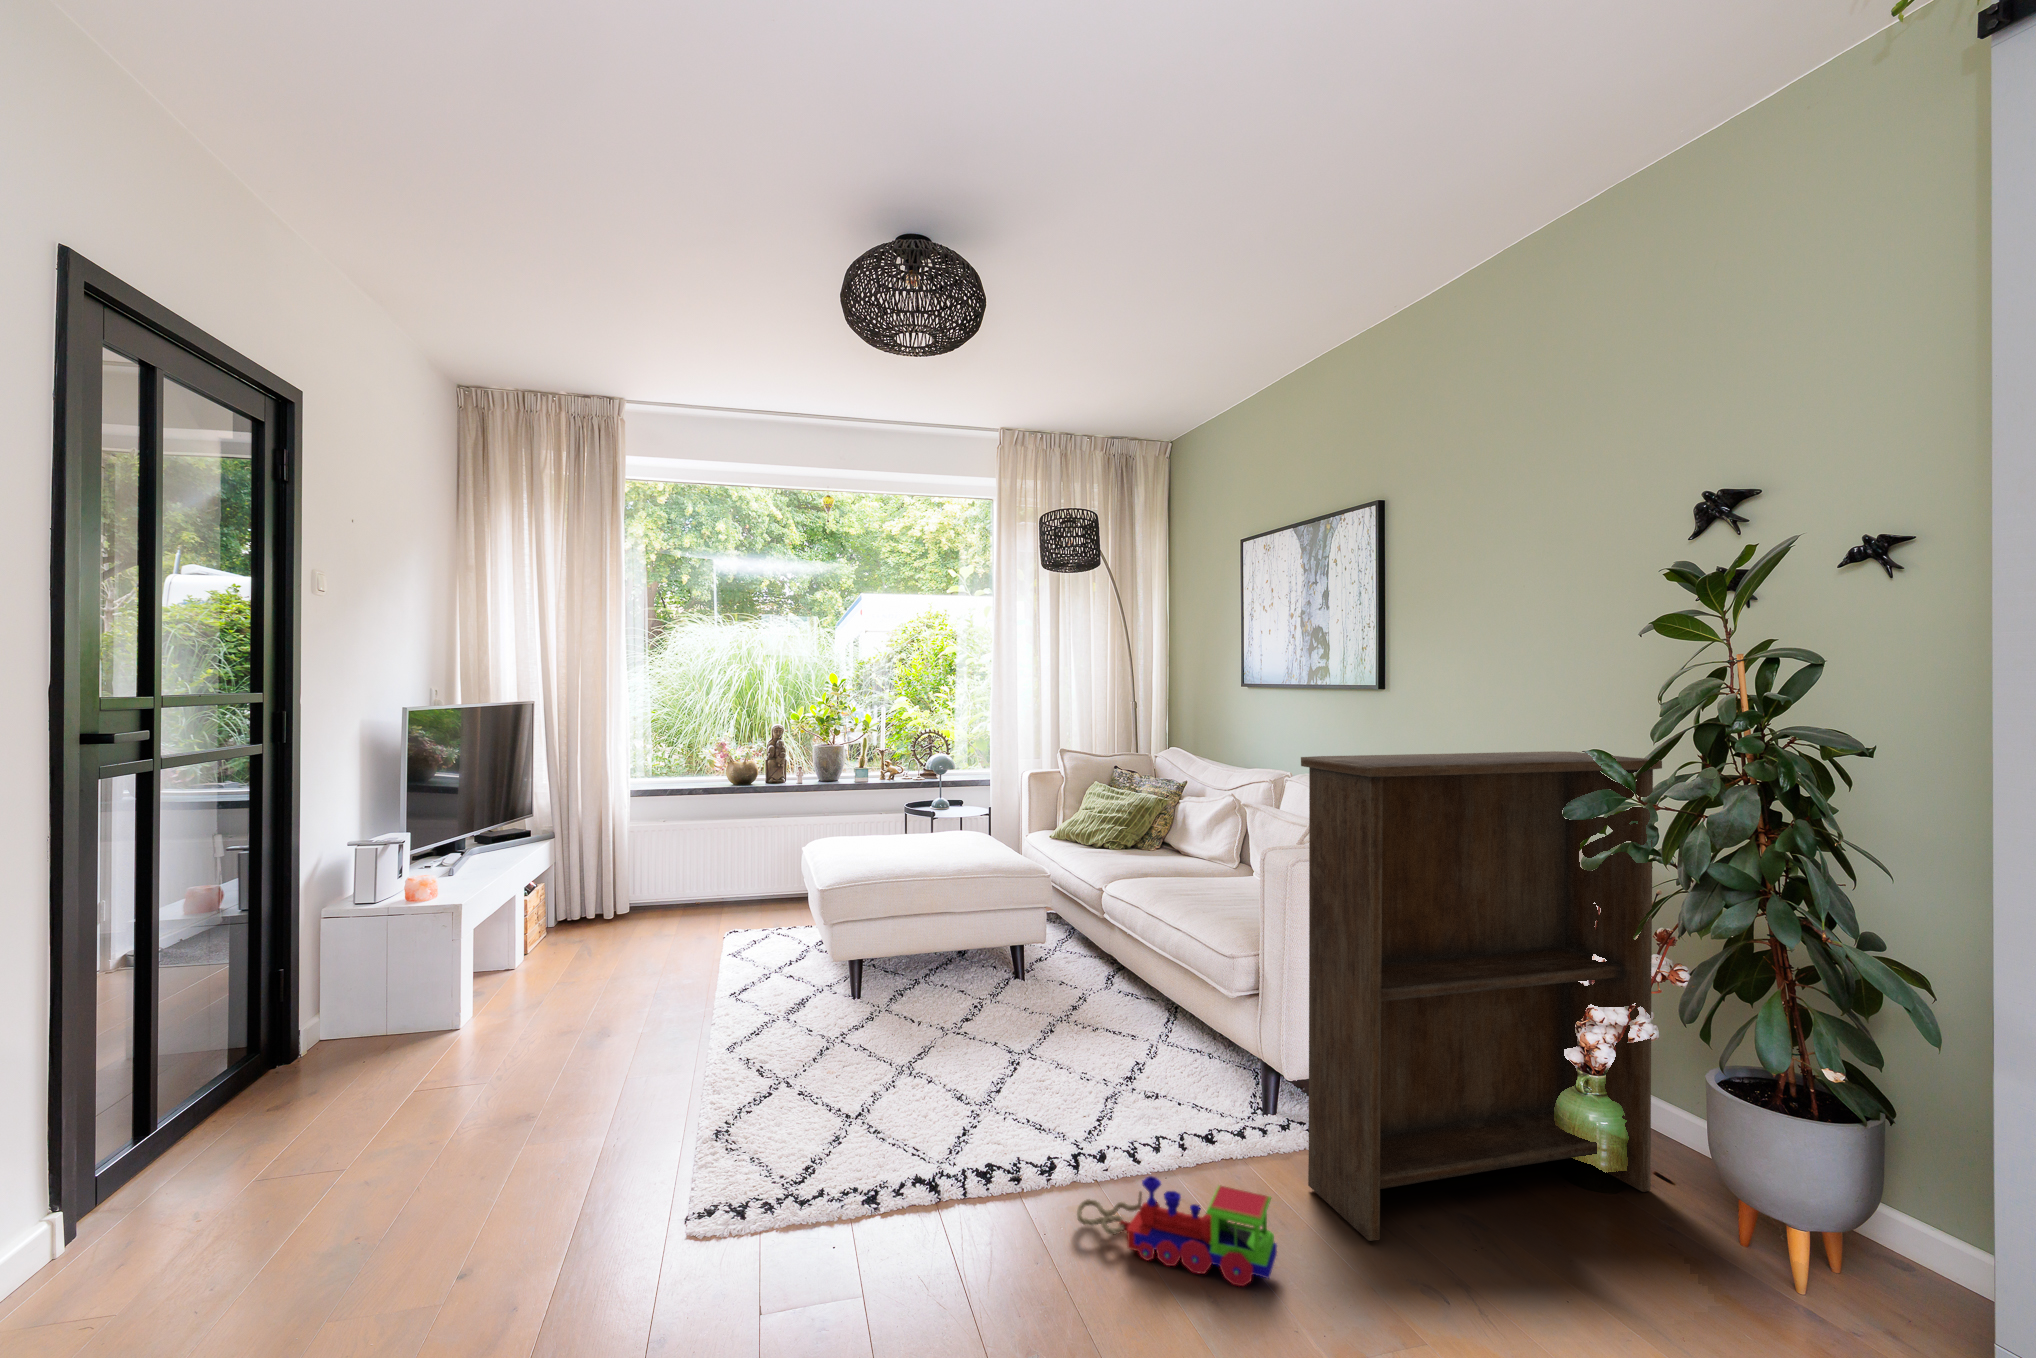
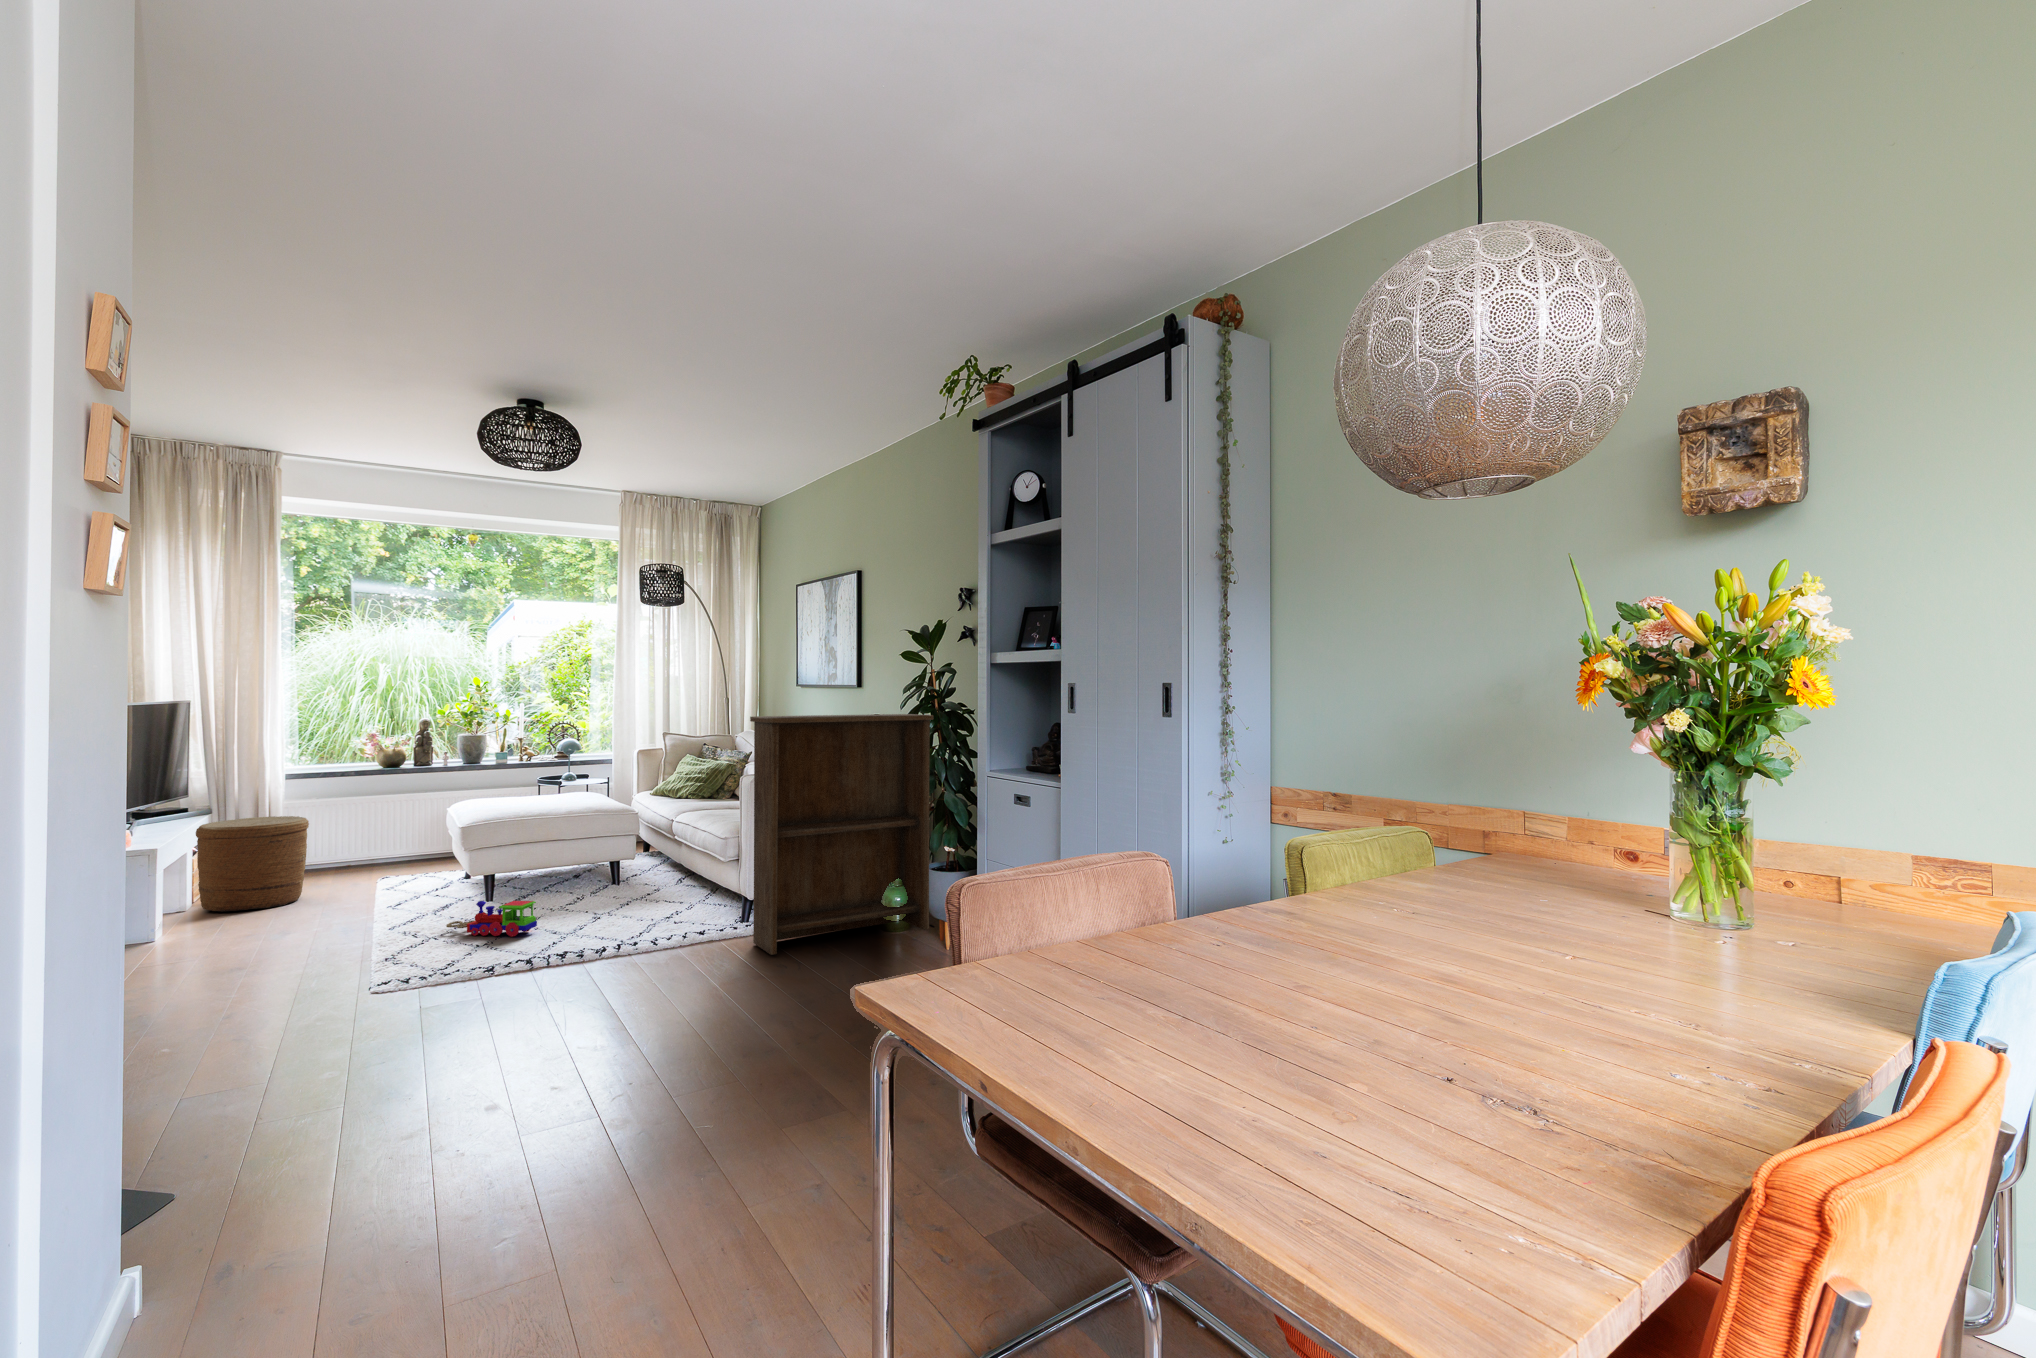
woven basket: none [524,852,647,980] -> present [196,816,309,912]
toy train: present [1077,1176,1277,1286] -> present [446,901,537,937]

